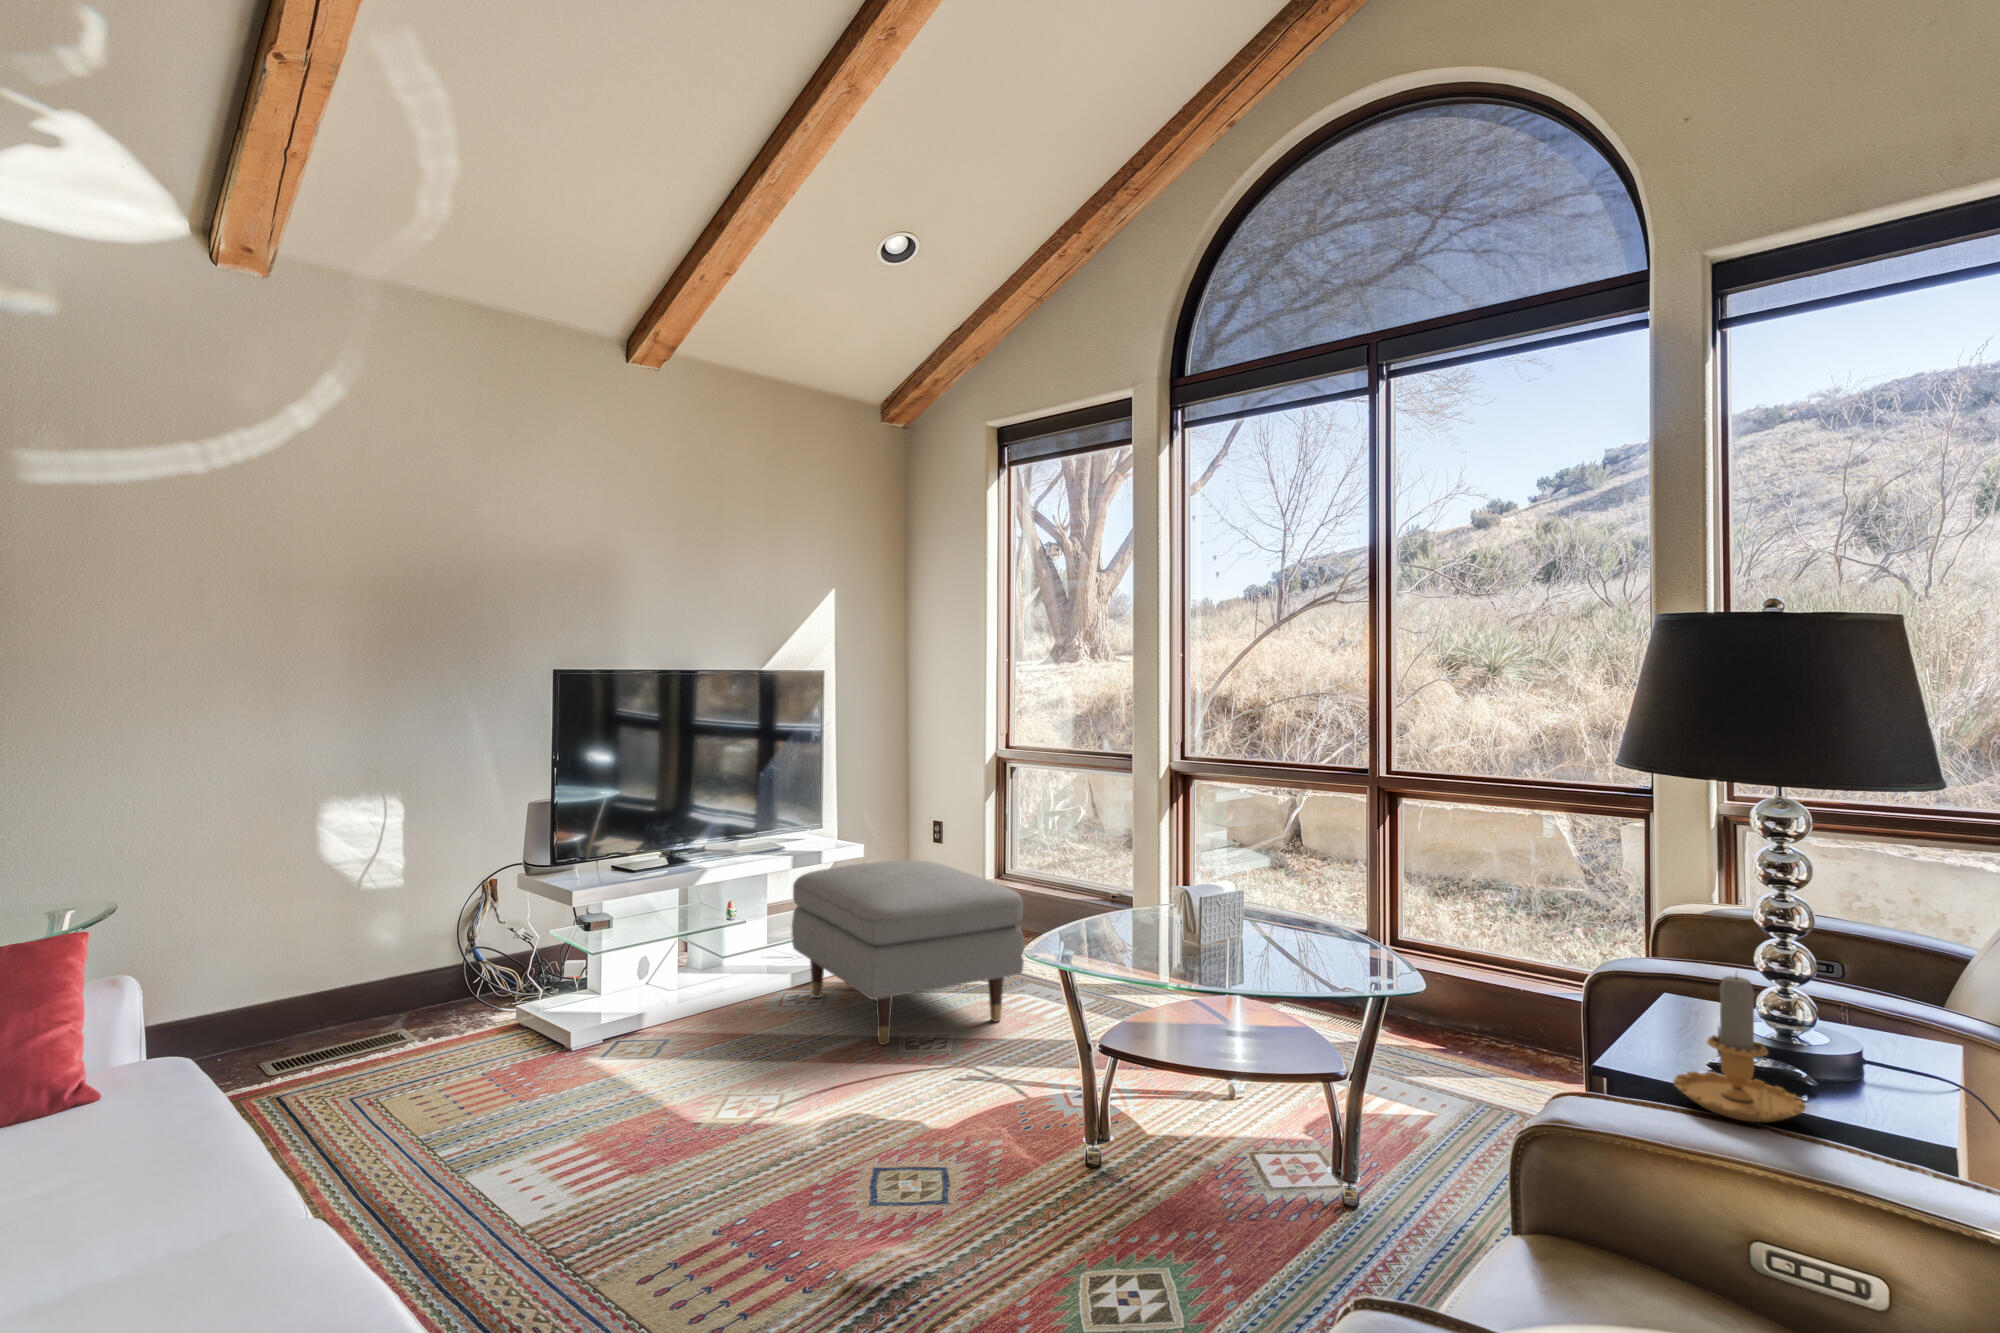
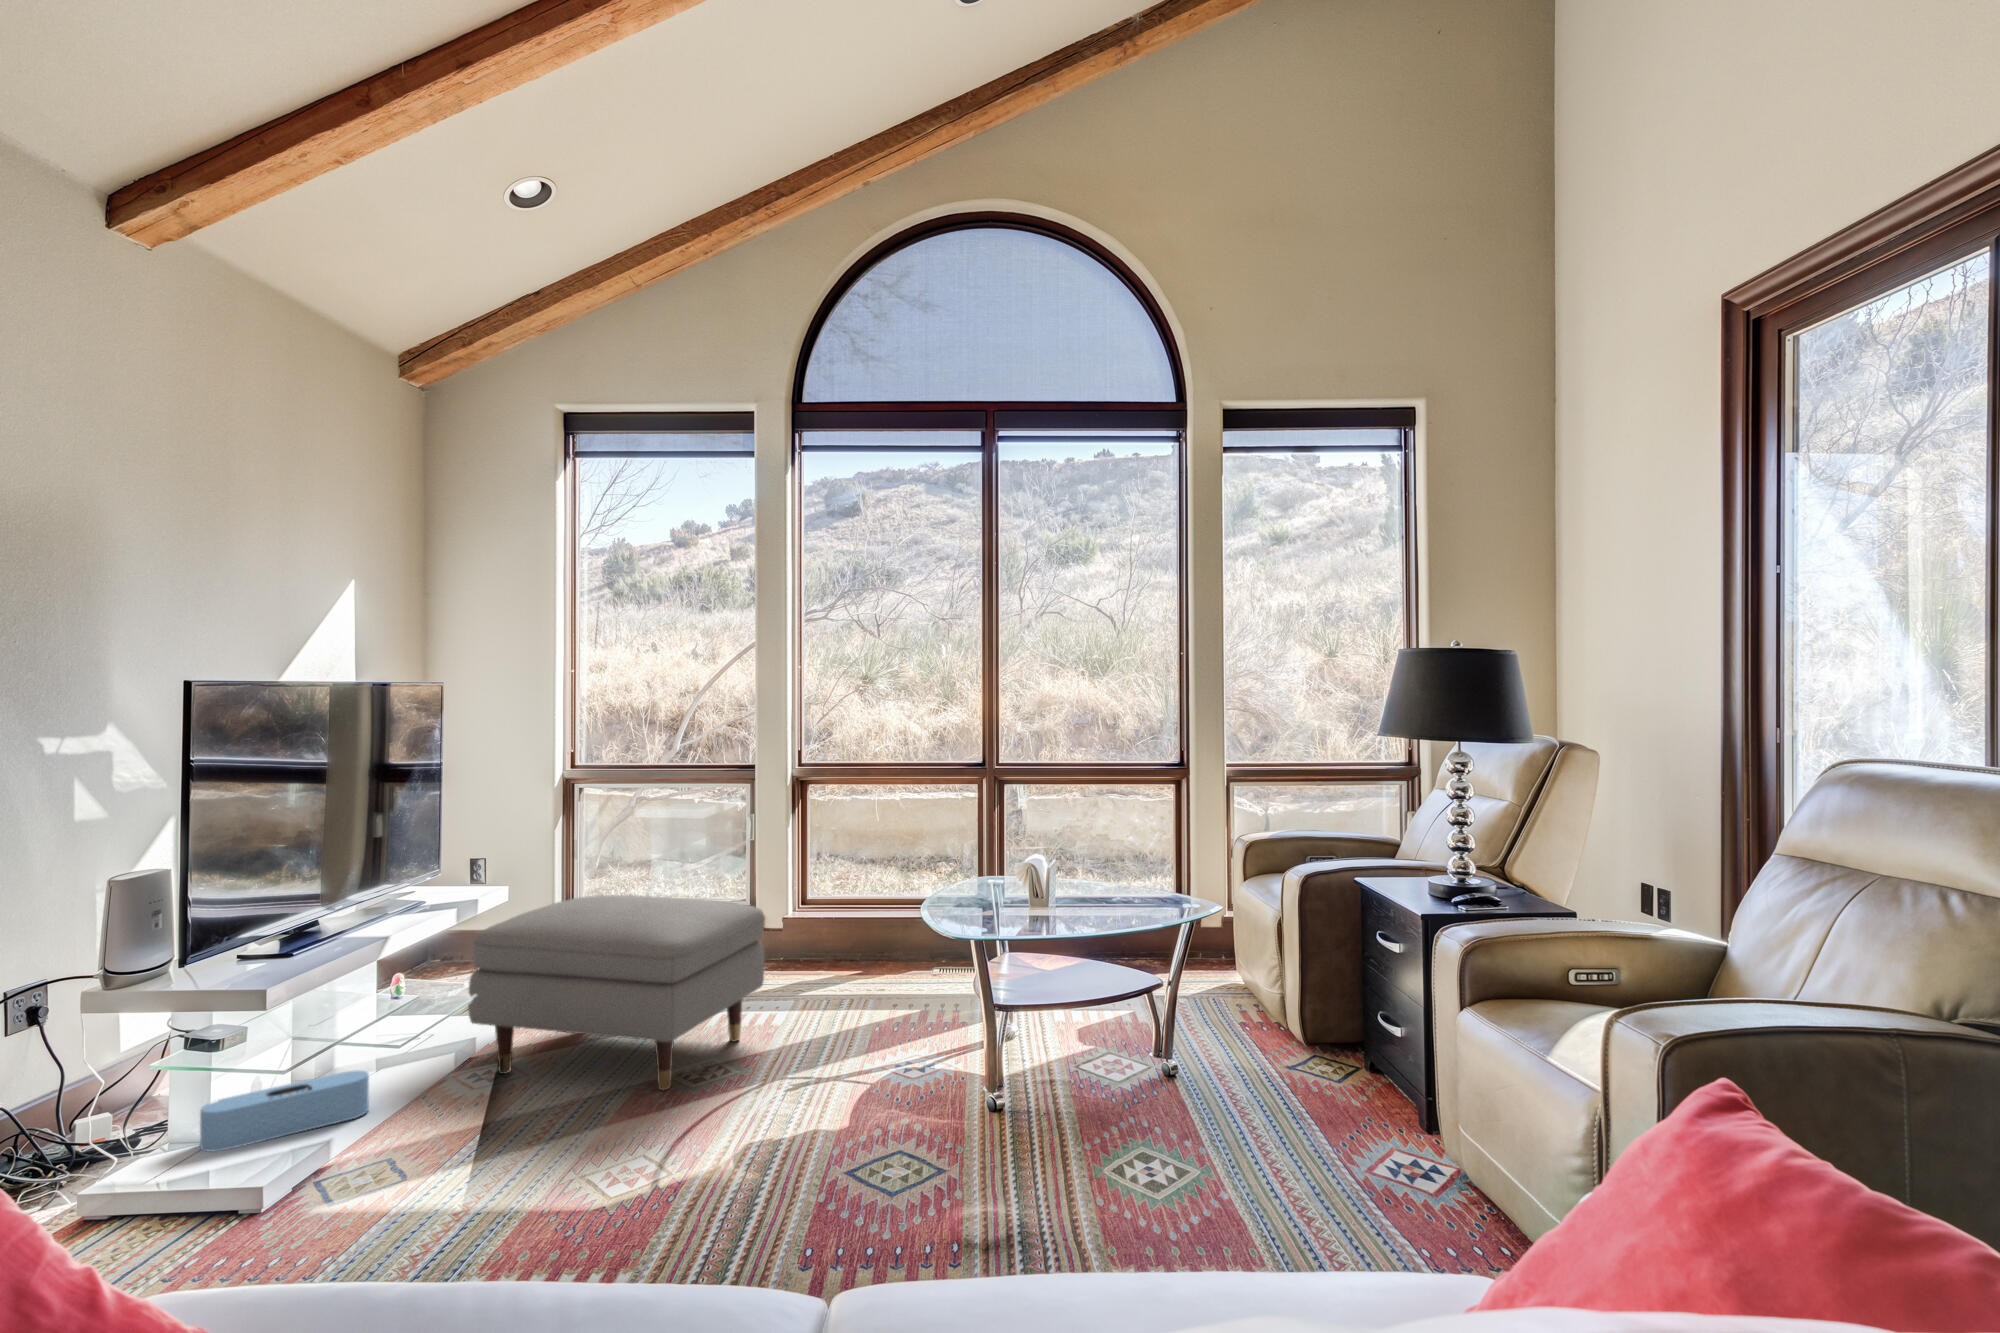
speaker: none [586,961,690,999] -> present [200,1070,369,1152]
candle: present [1674,976,1806,1122] -> none [1471,846,1538,921]

